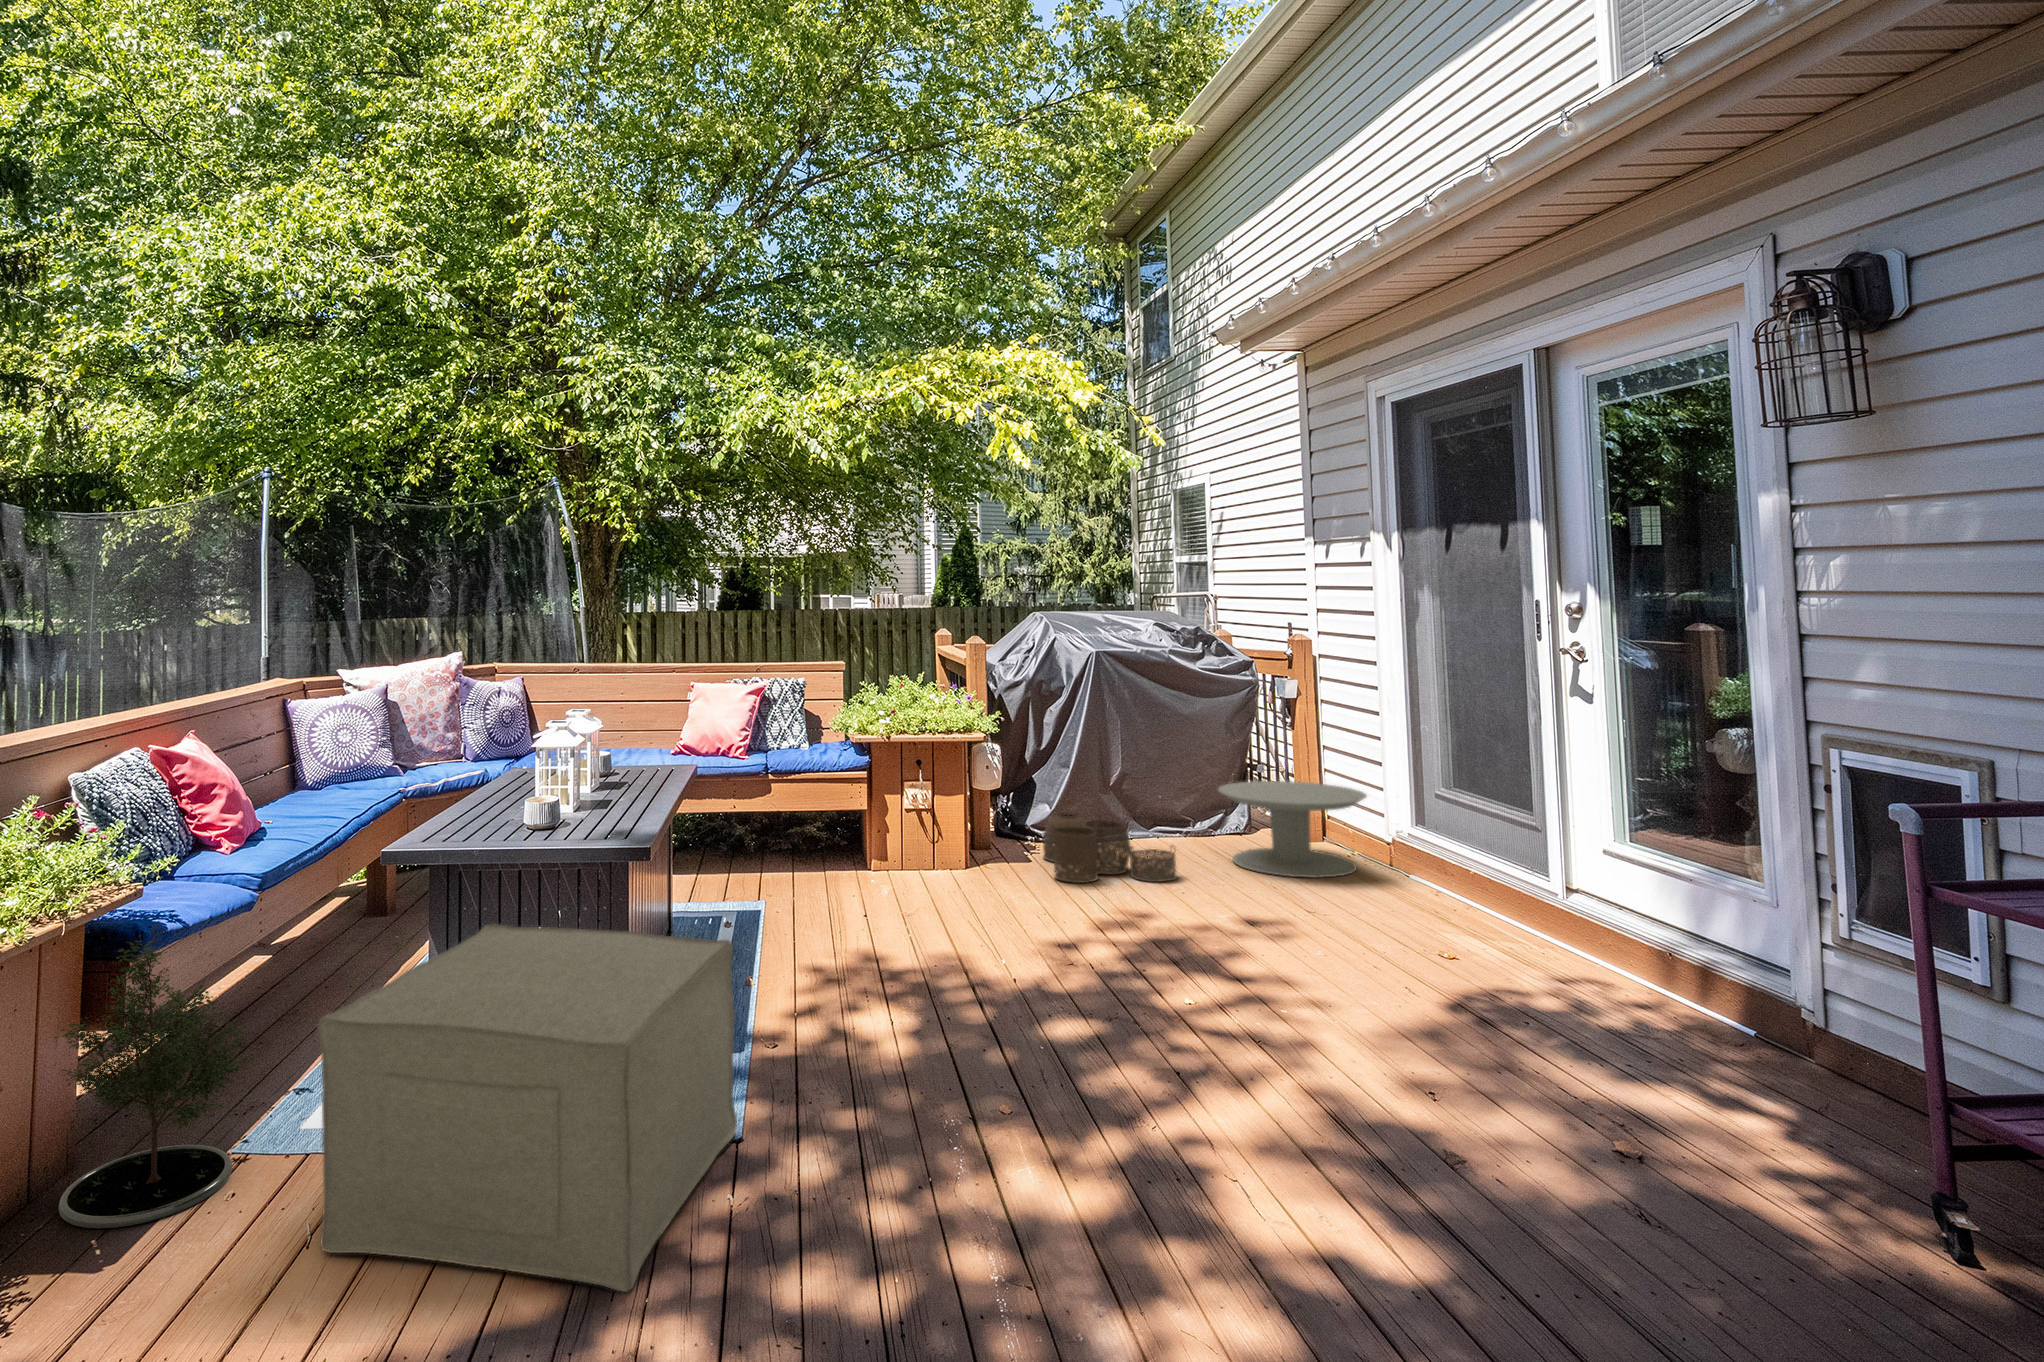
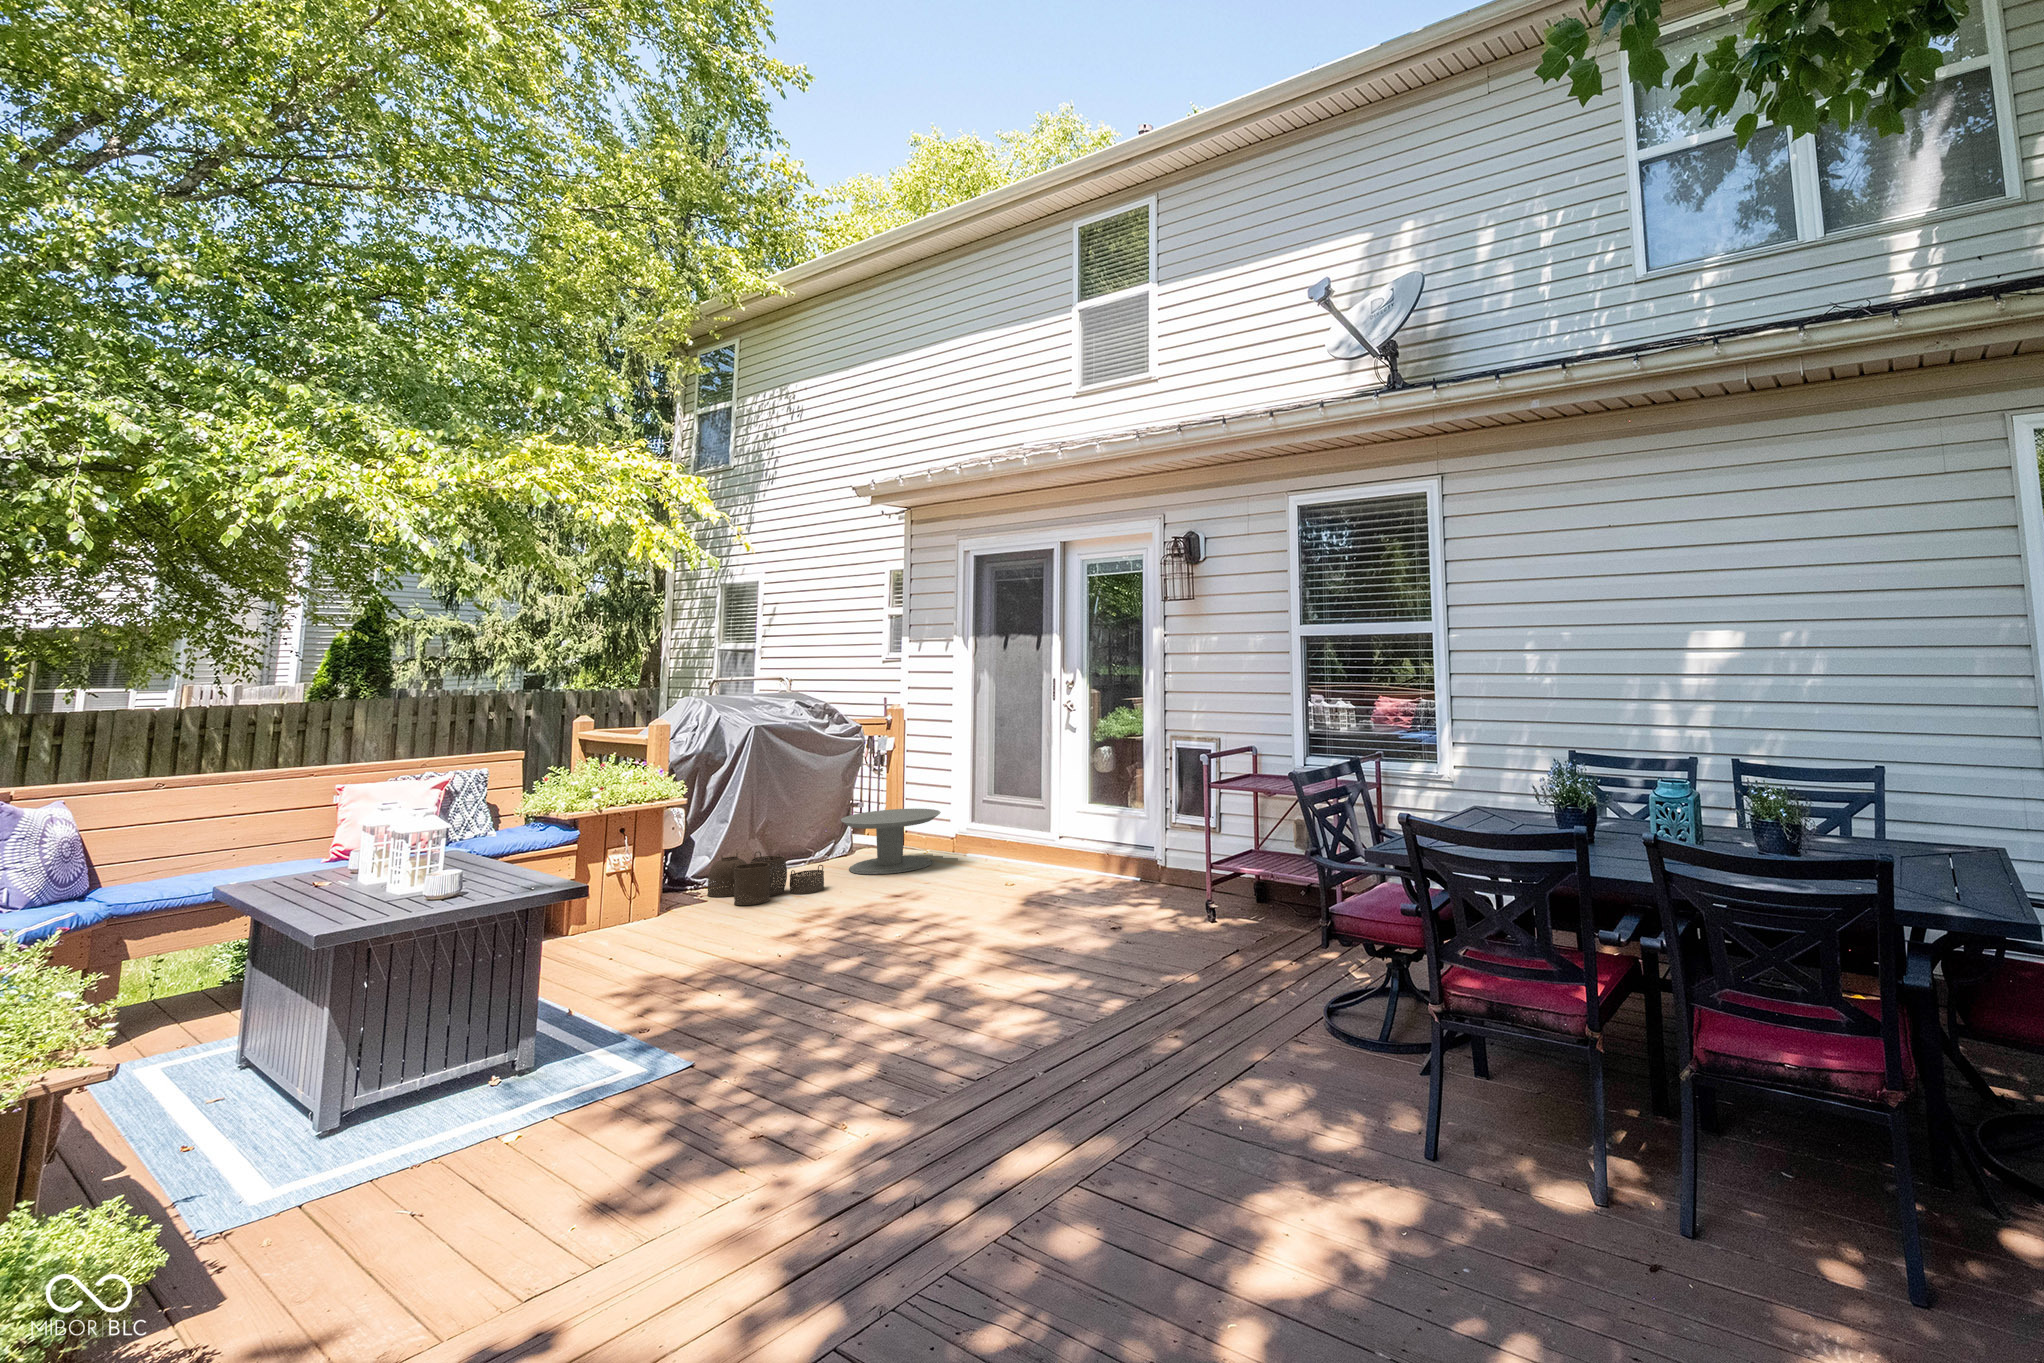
potted tree: present [54,921,255,1228] -> none [180,996,382,1258]
ottoman: present [317,924,737,1292] -> none [491,933,756,1176]

